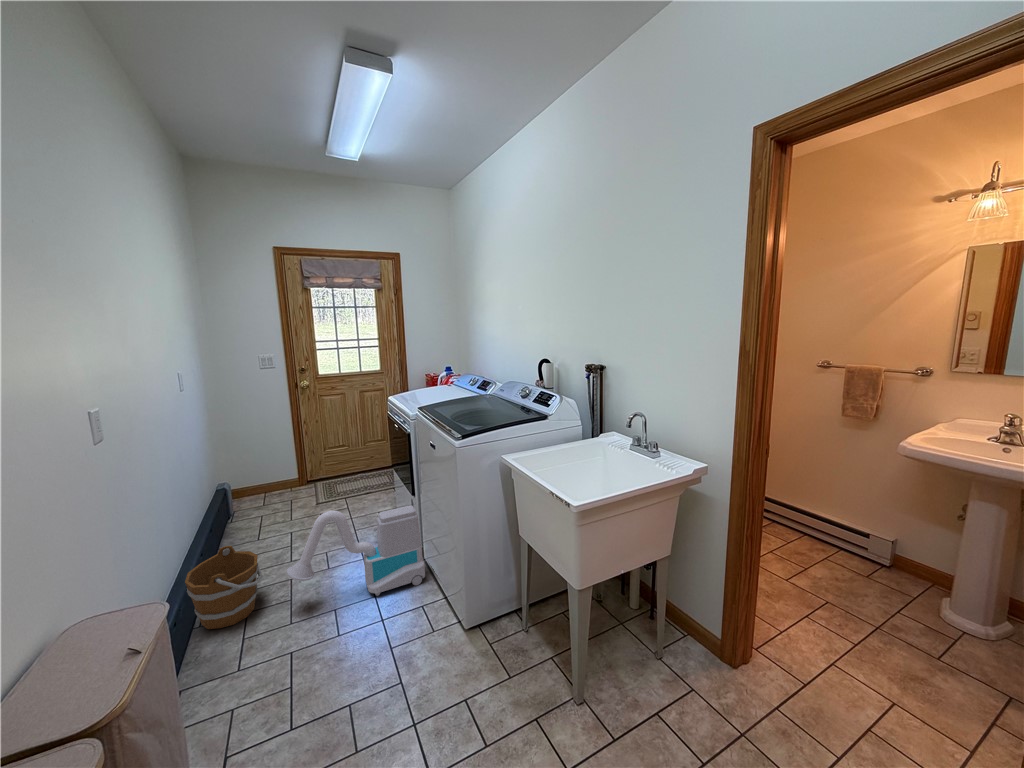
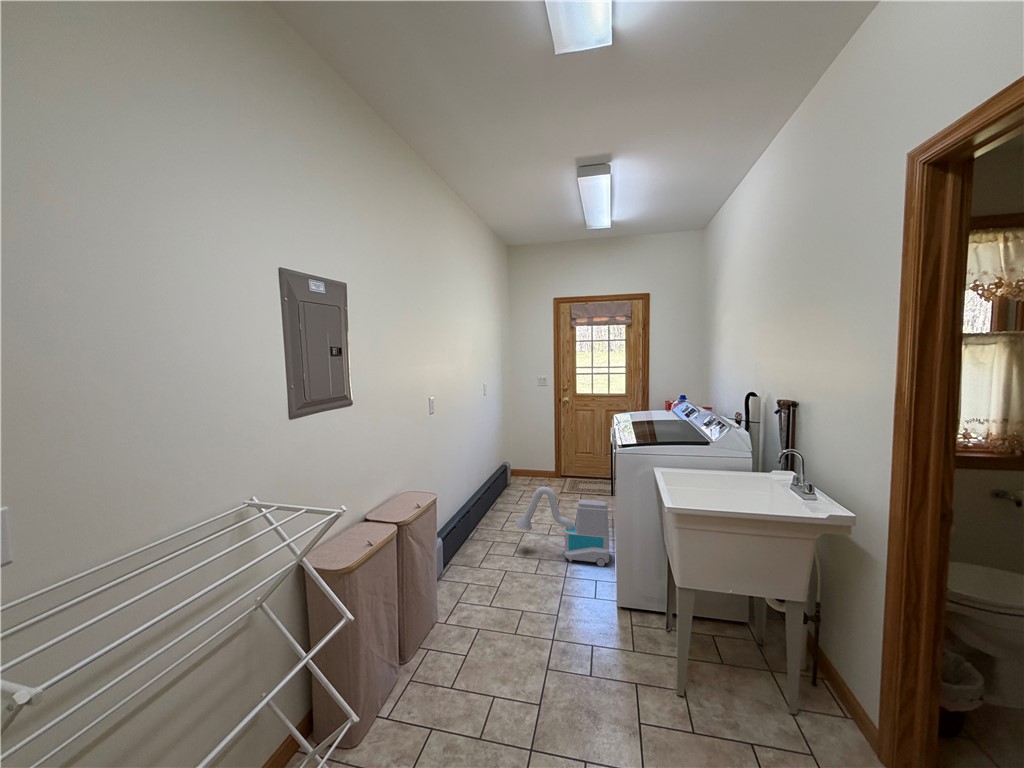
bucket: present [185,546,263,629] -> none [467,495,506,544]

